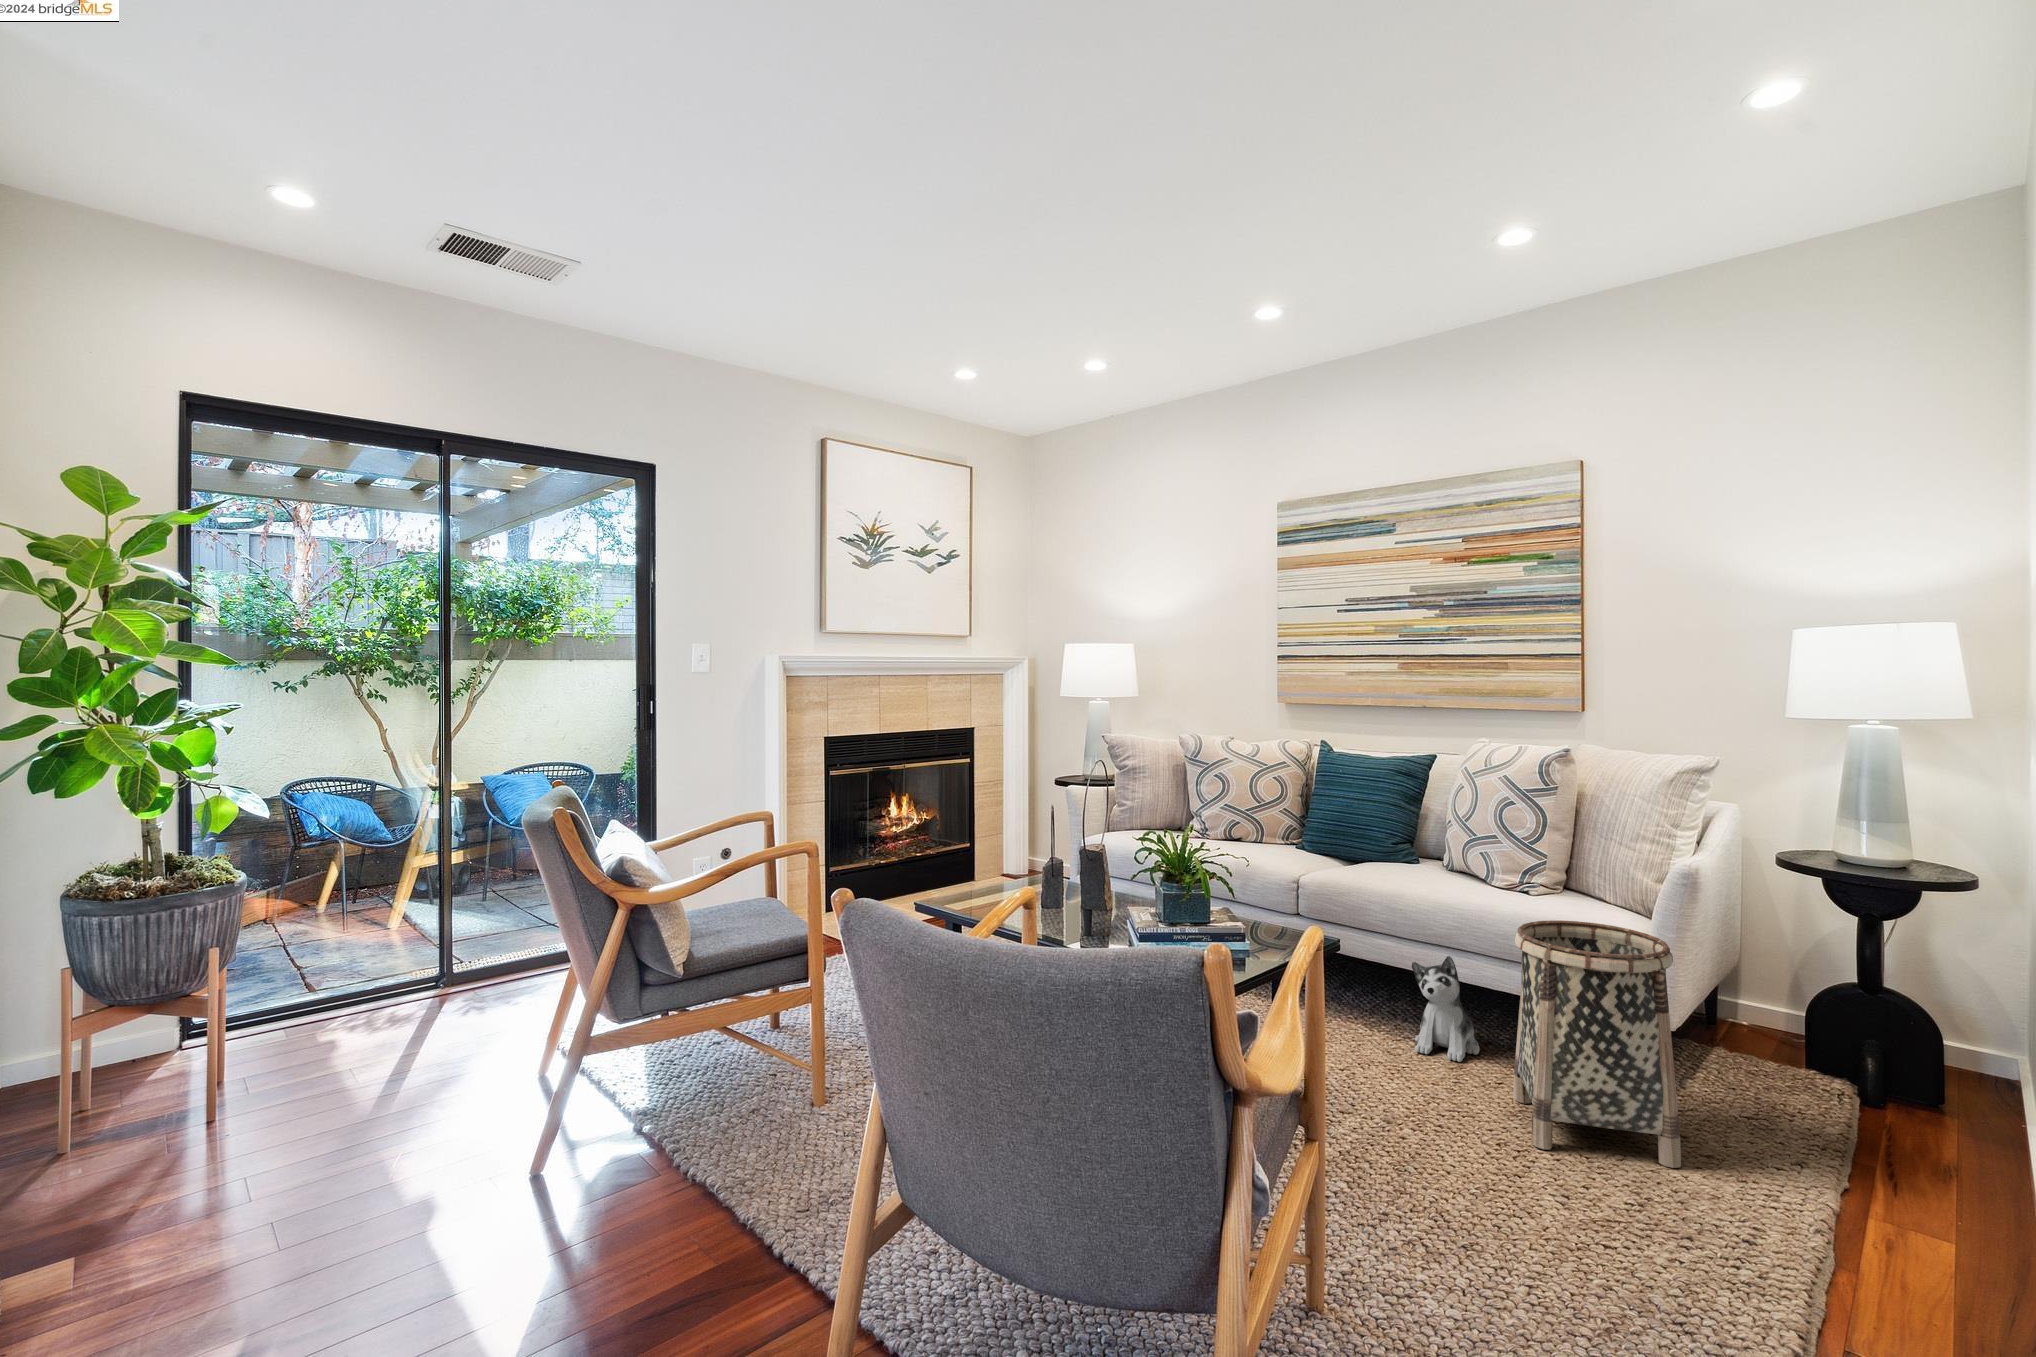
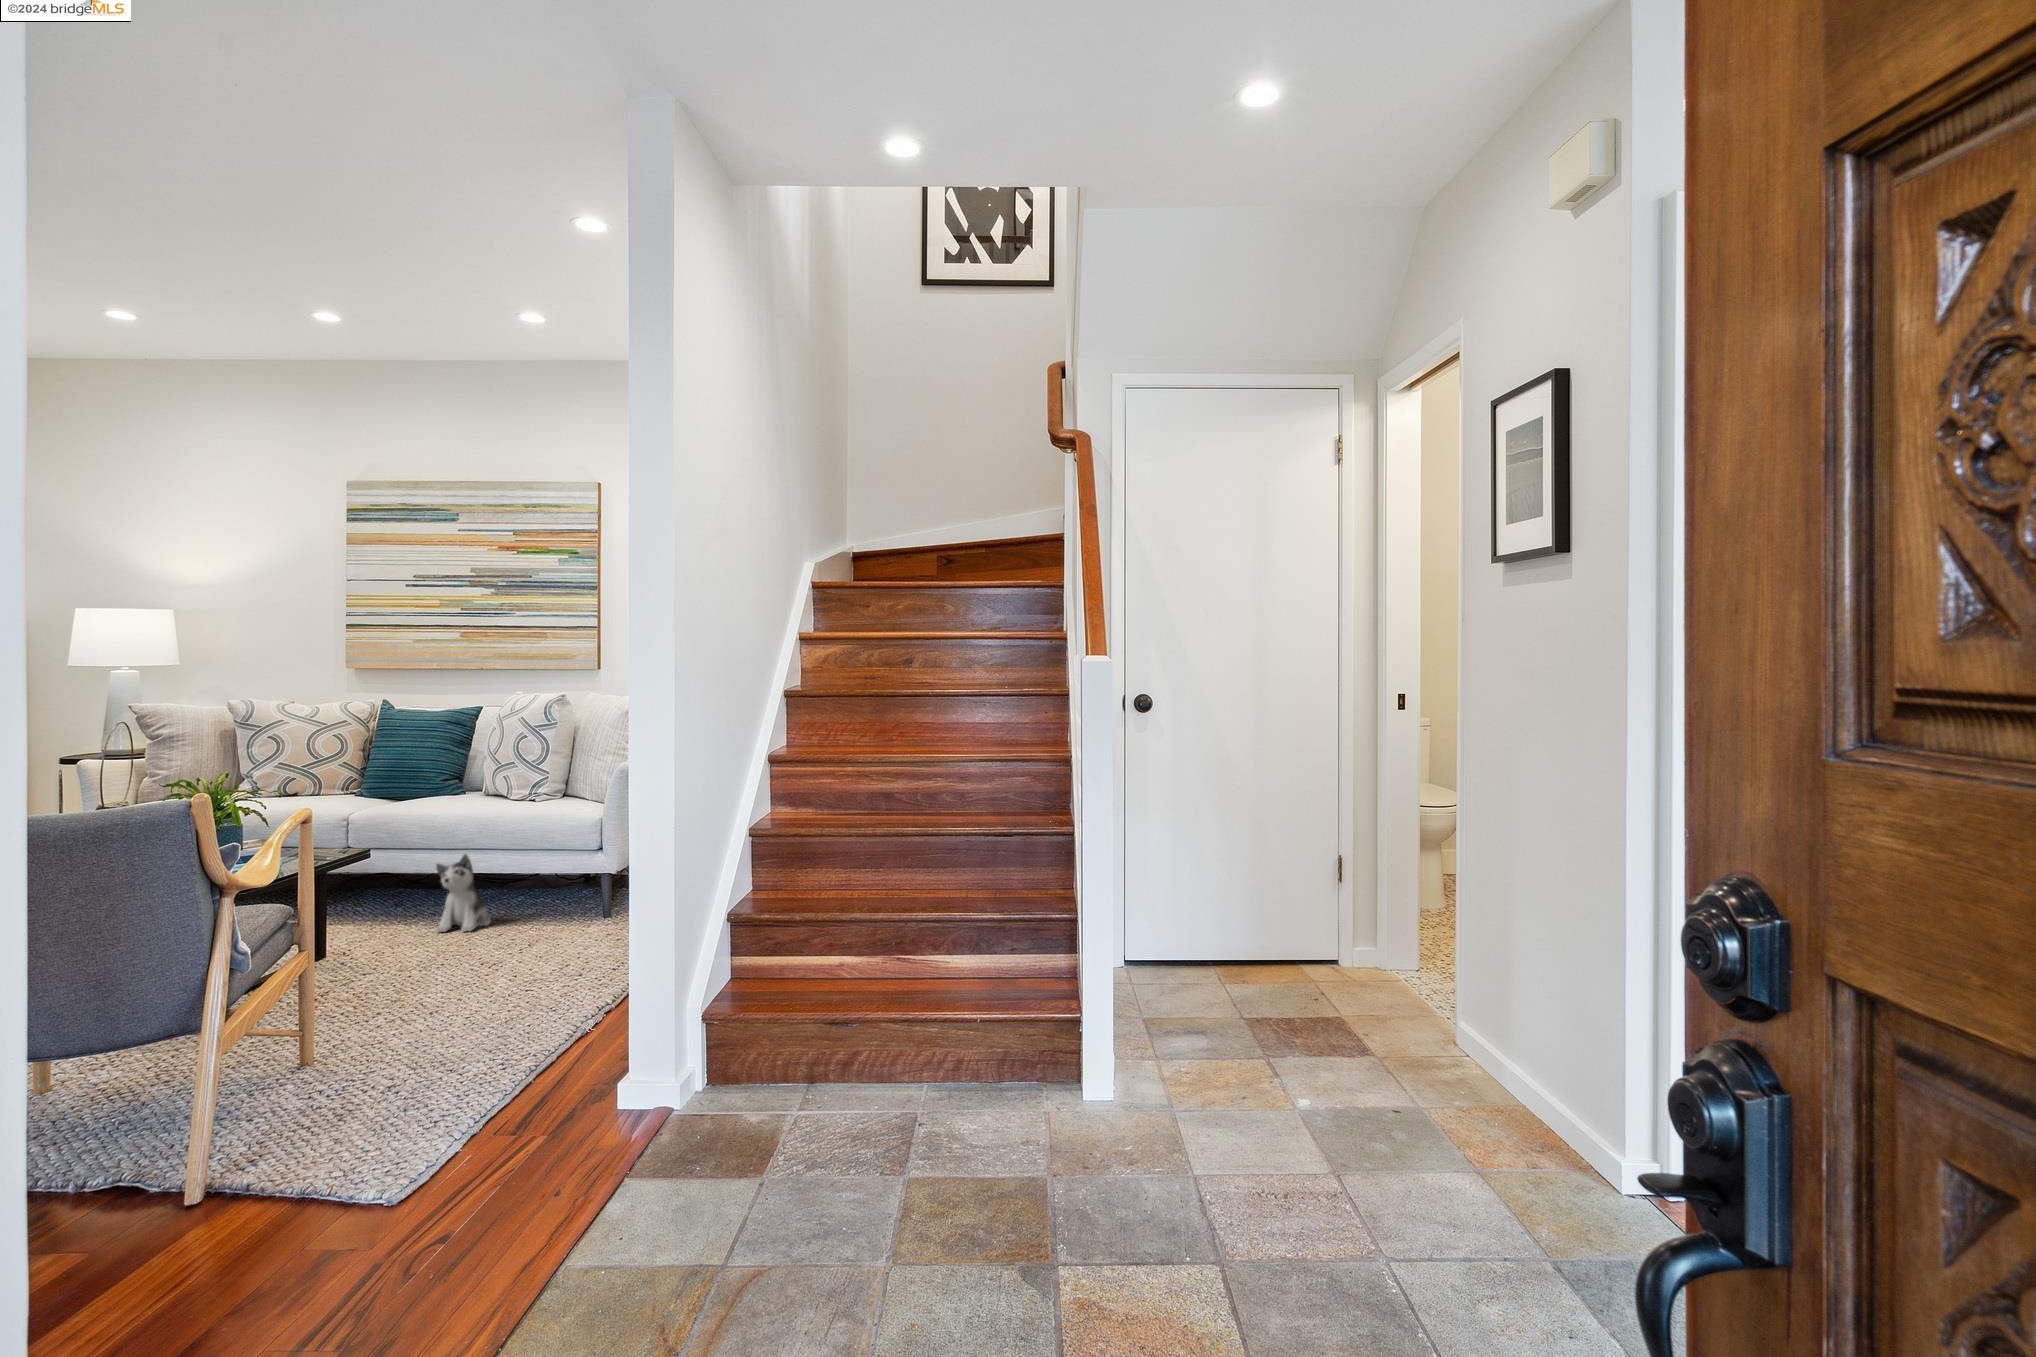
basket: present [1513,921,1681,1168] -> none [493,807,596,959]

